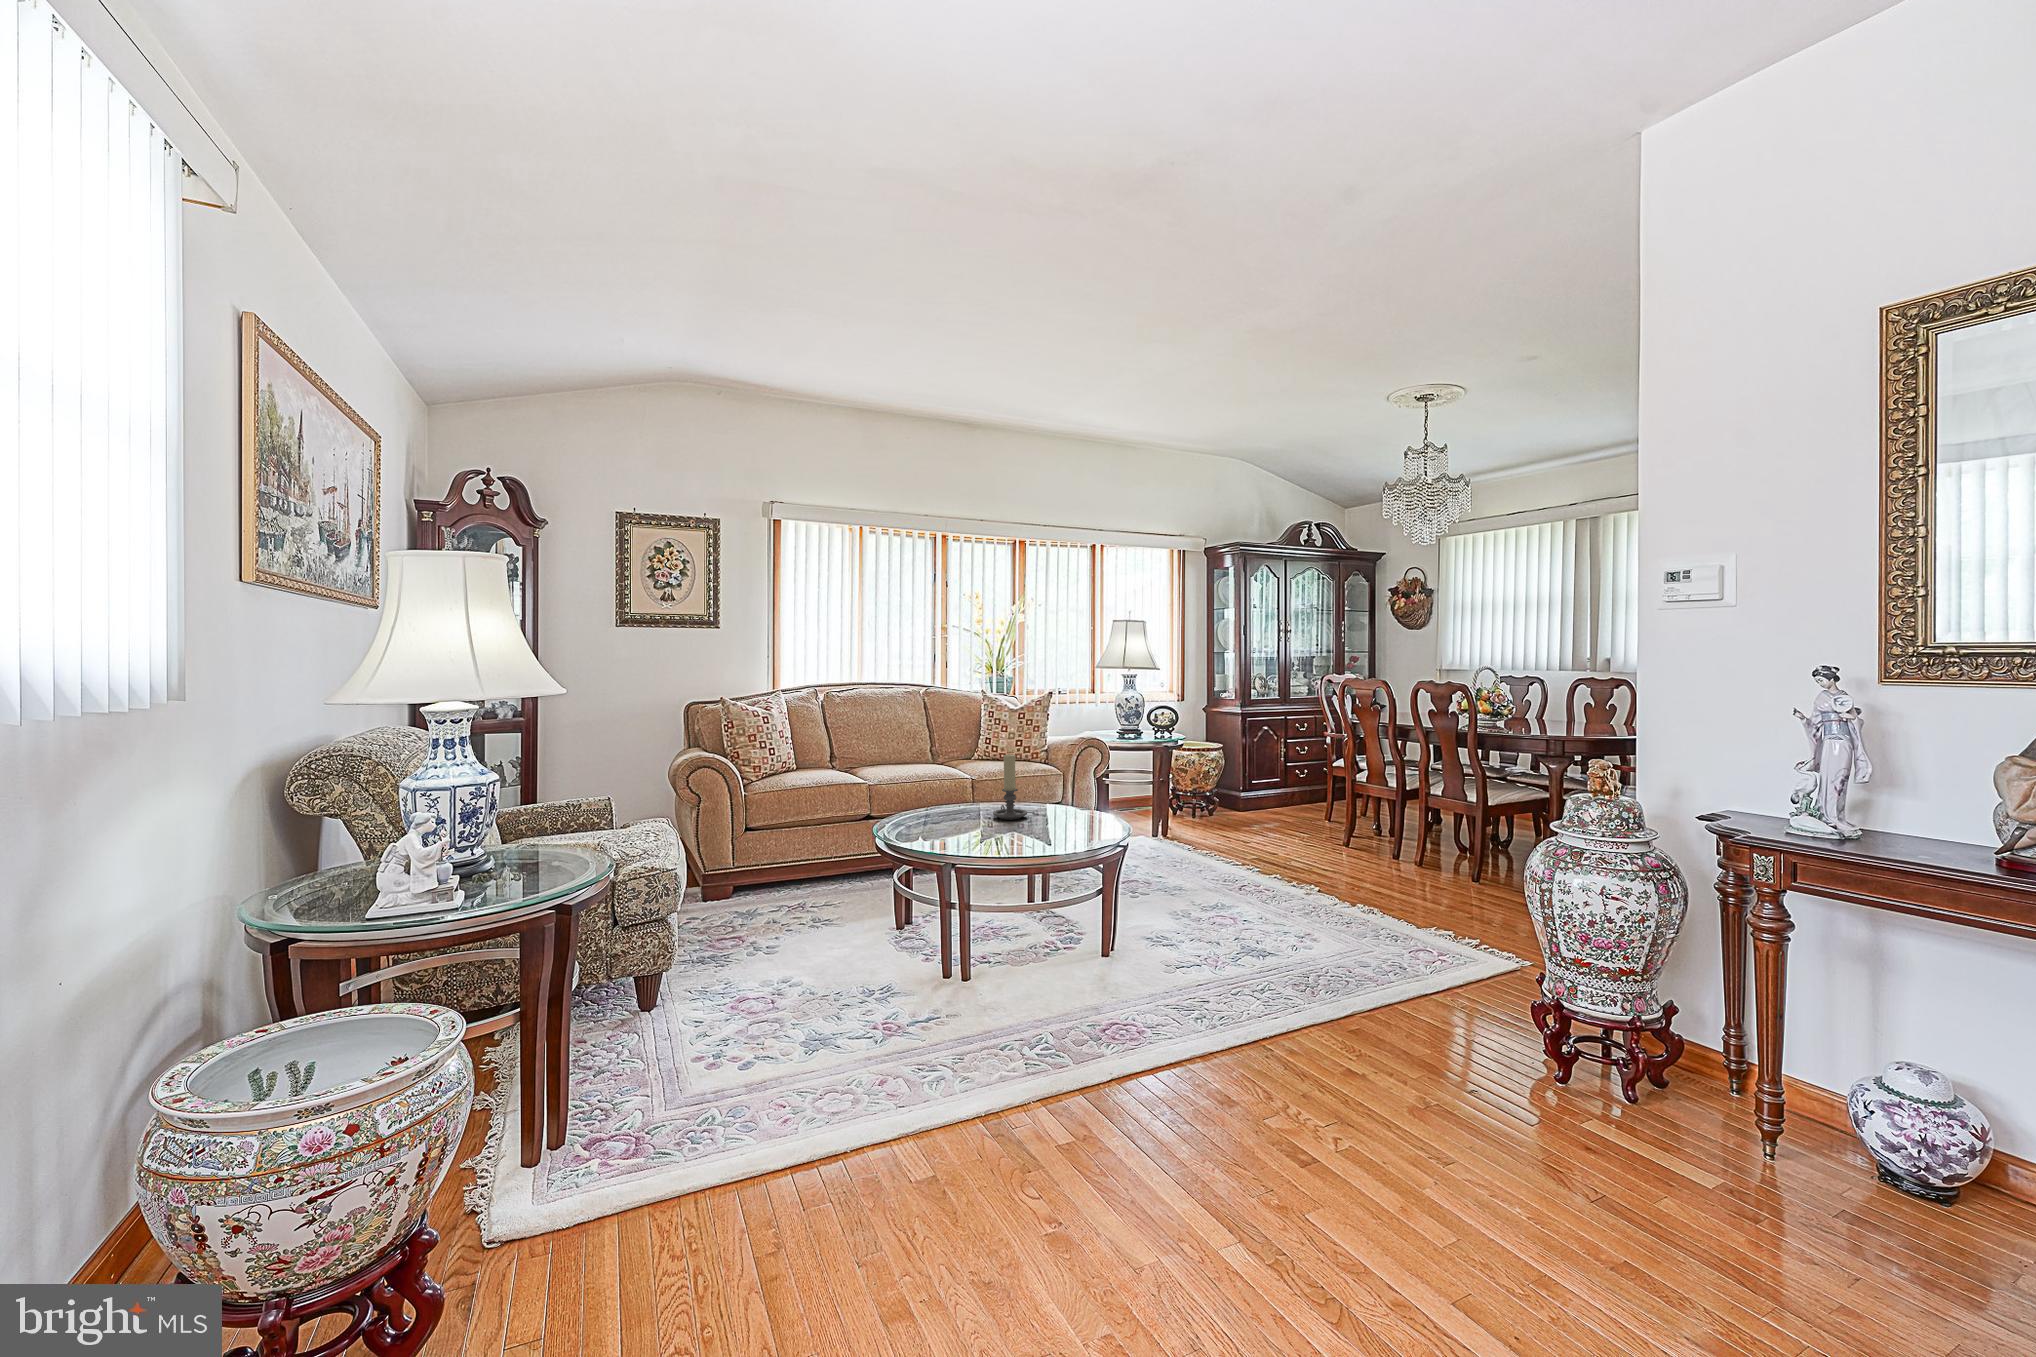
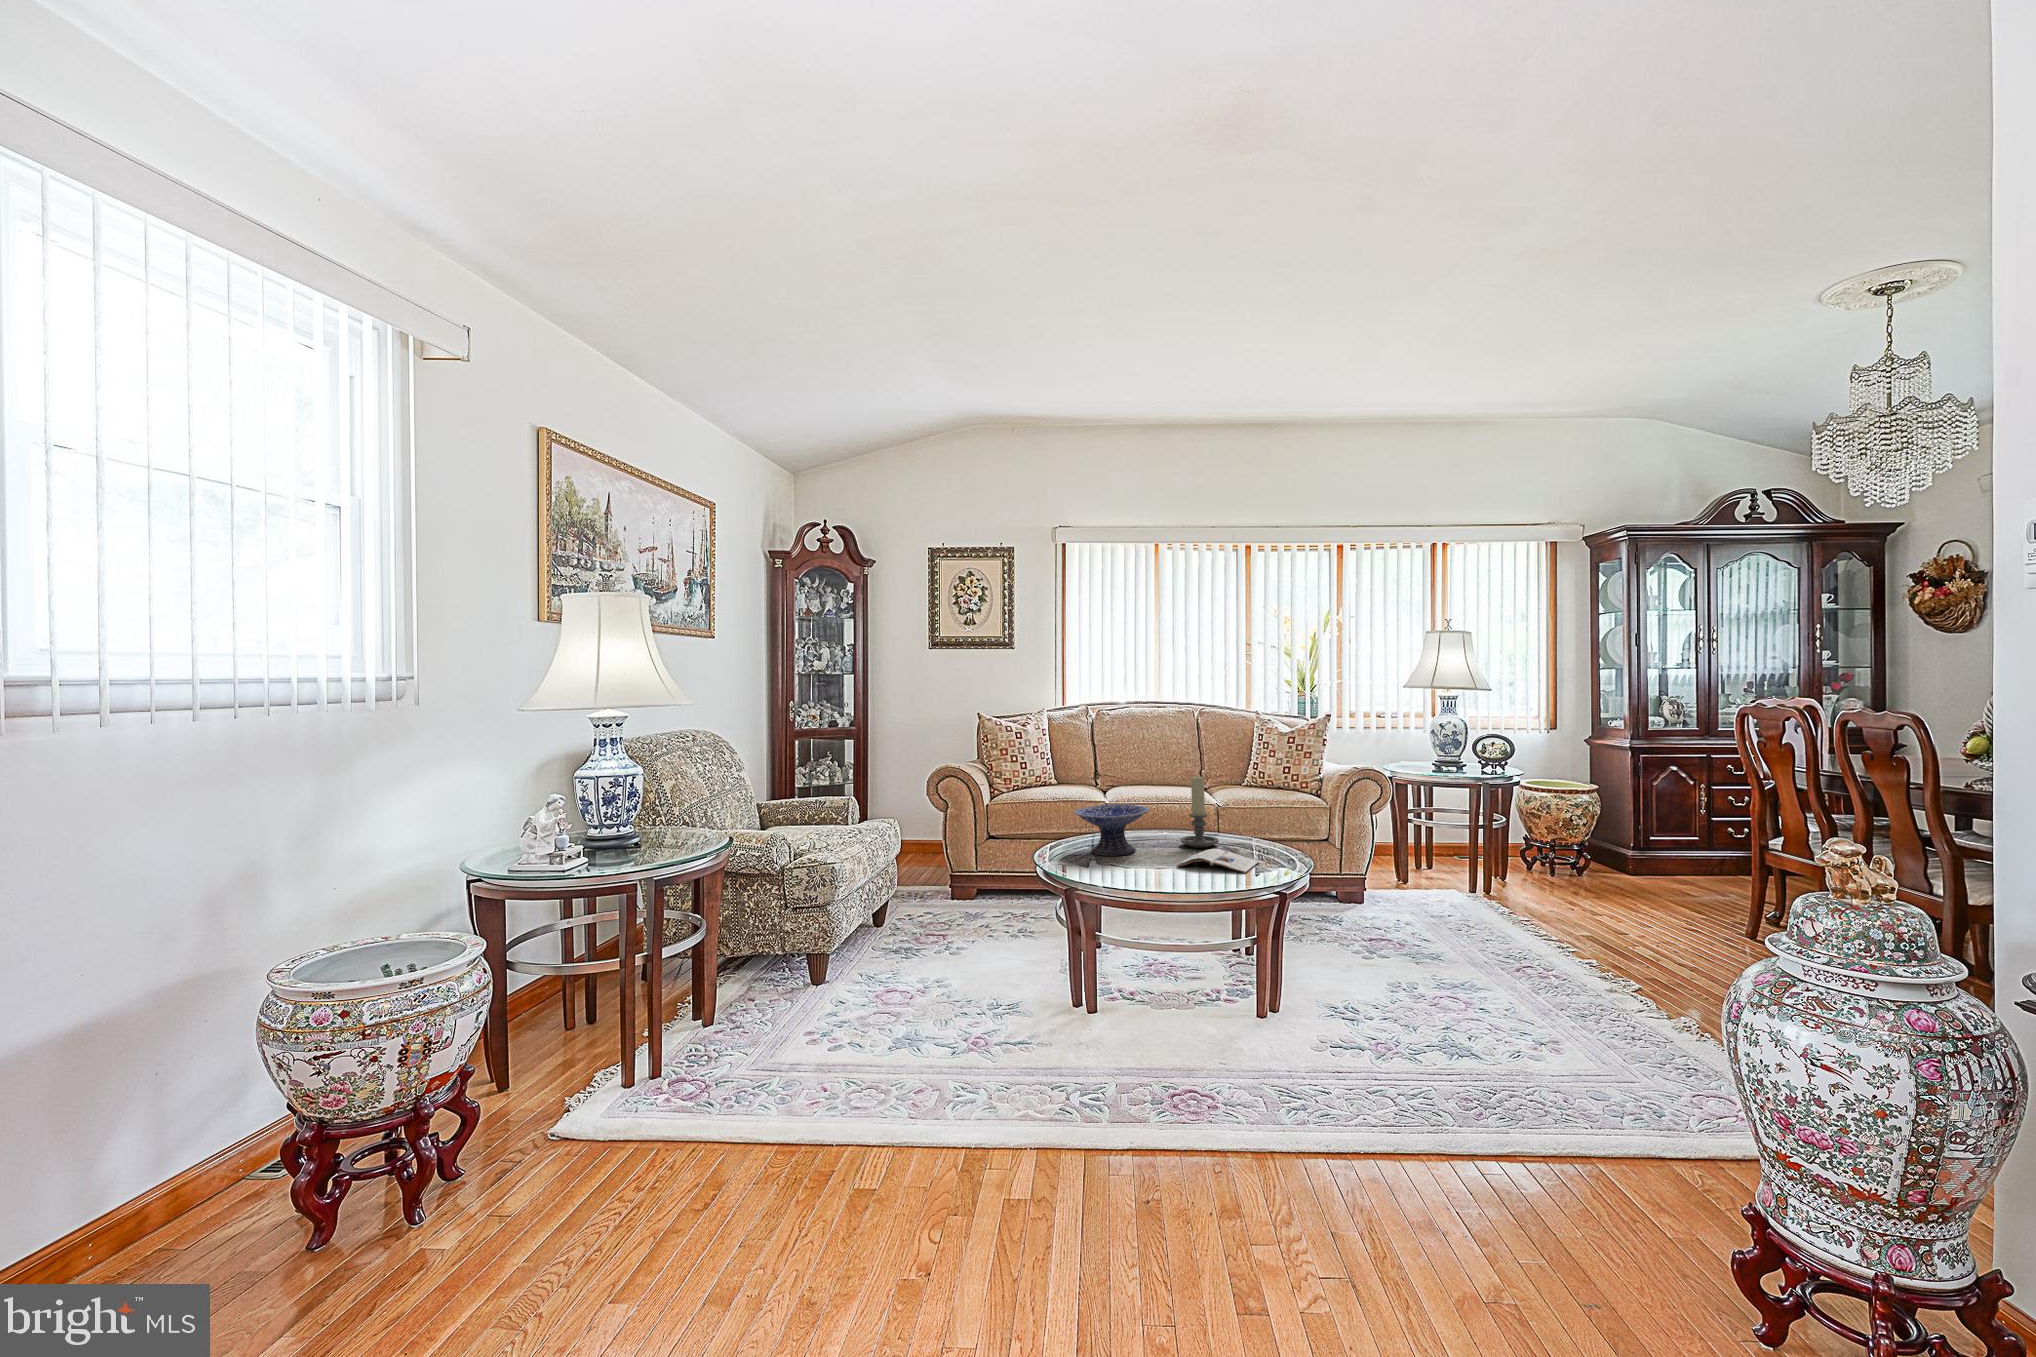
decorative bowl: none [905,785,979,834] -> present [1073,804,1150,856]
magazine: none [1021,818,1086,837] -> present [1177,849,1259,873]

